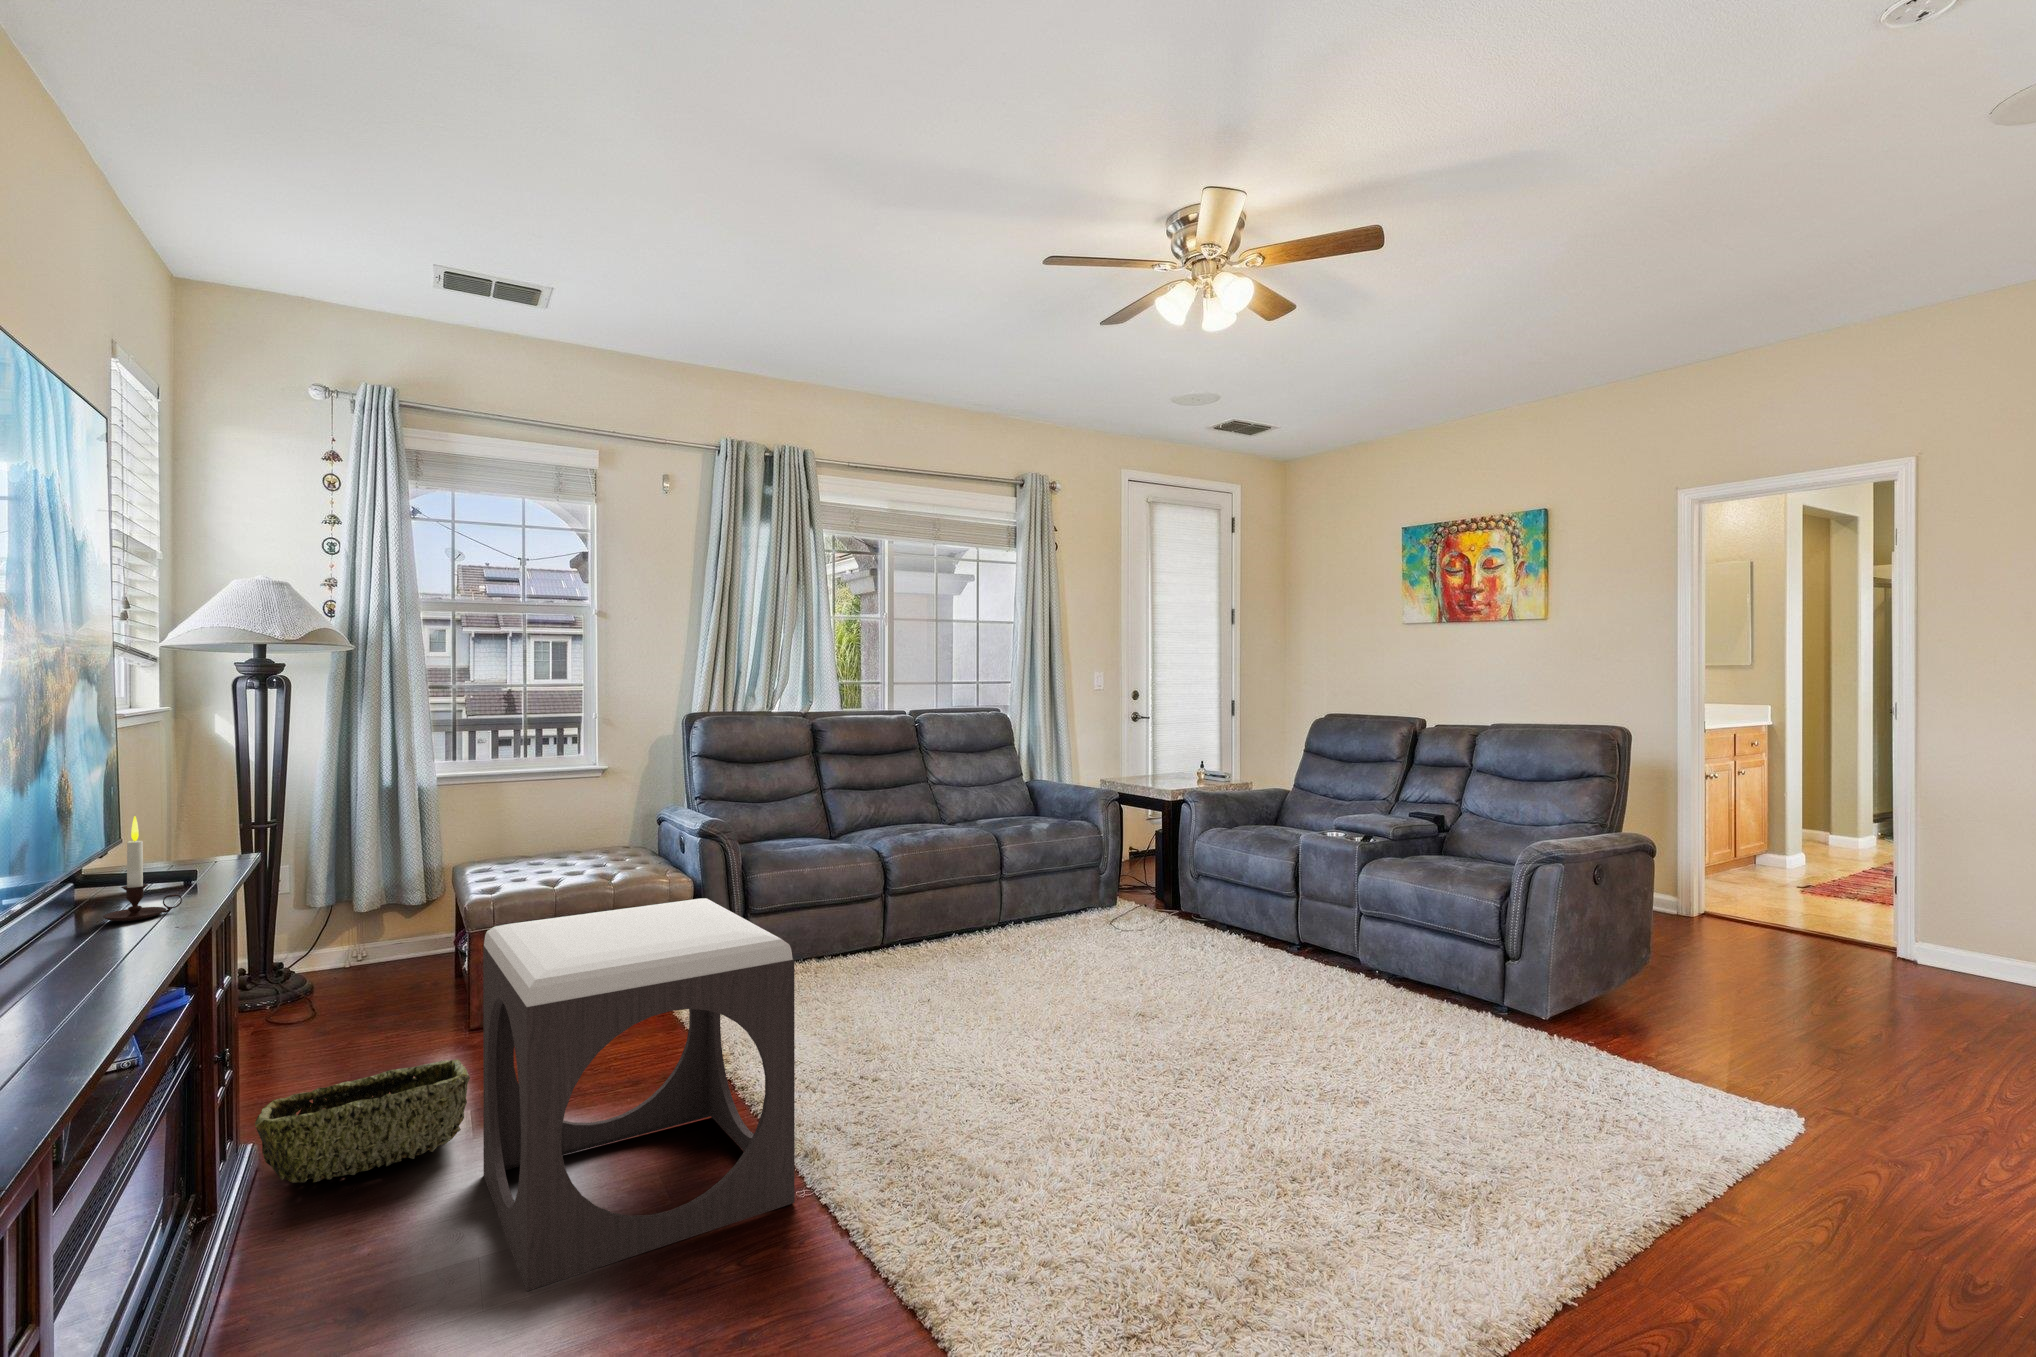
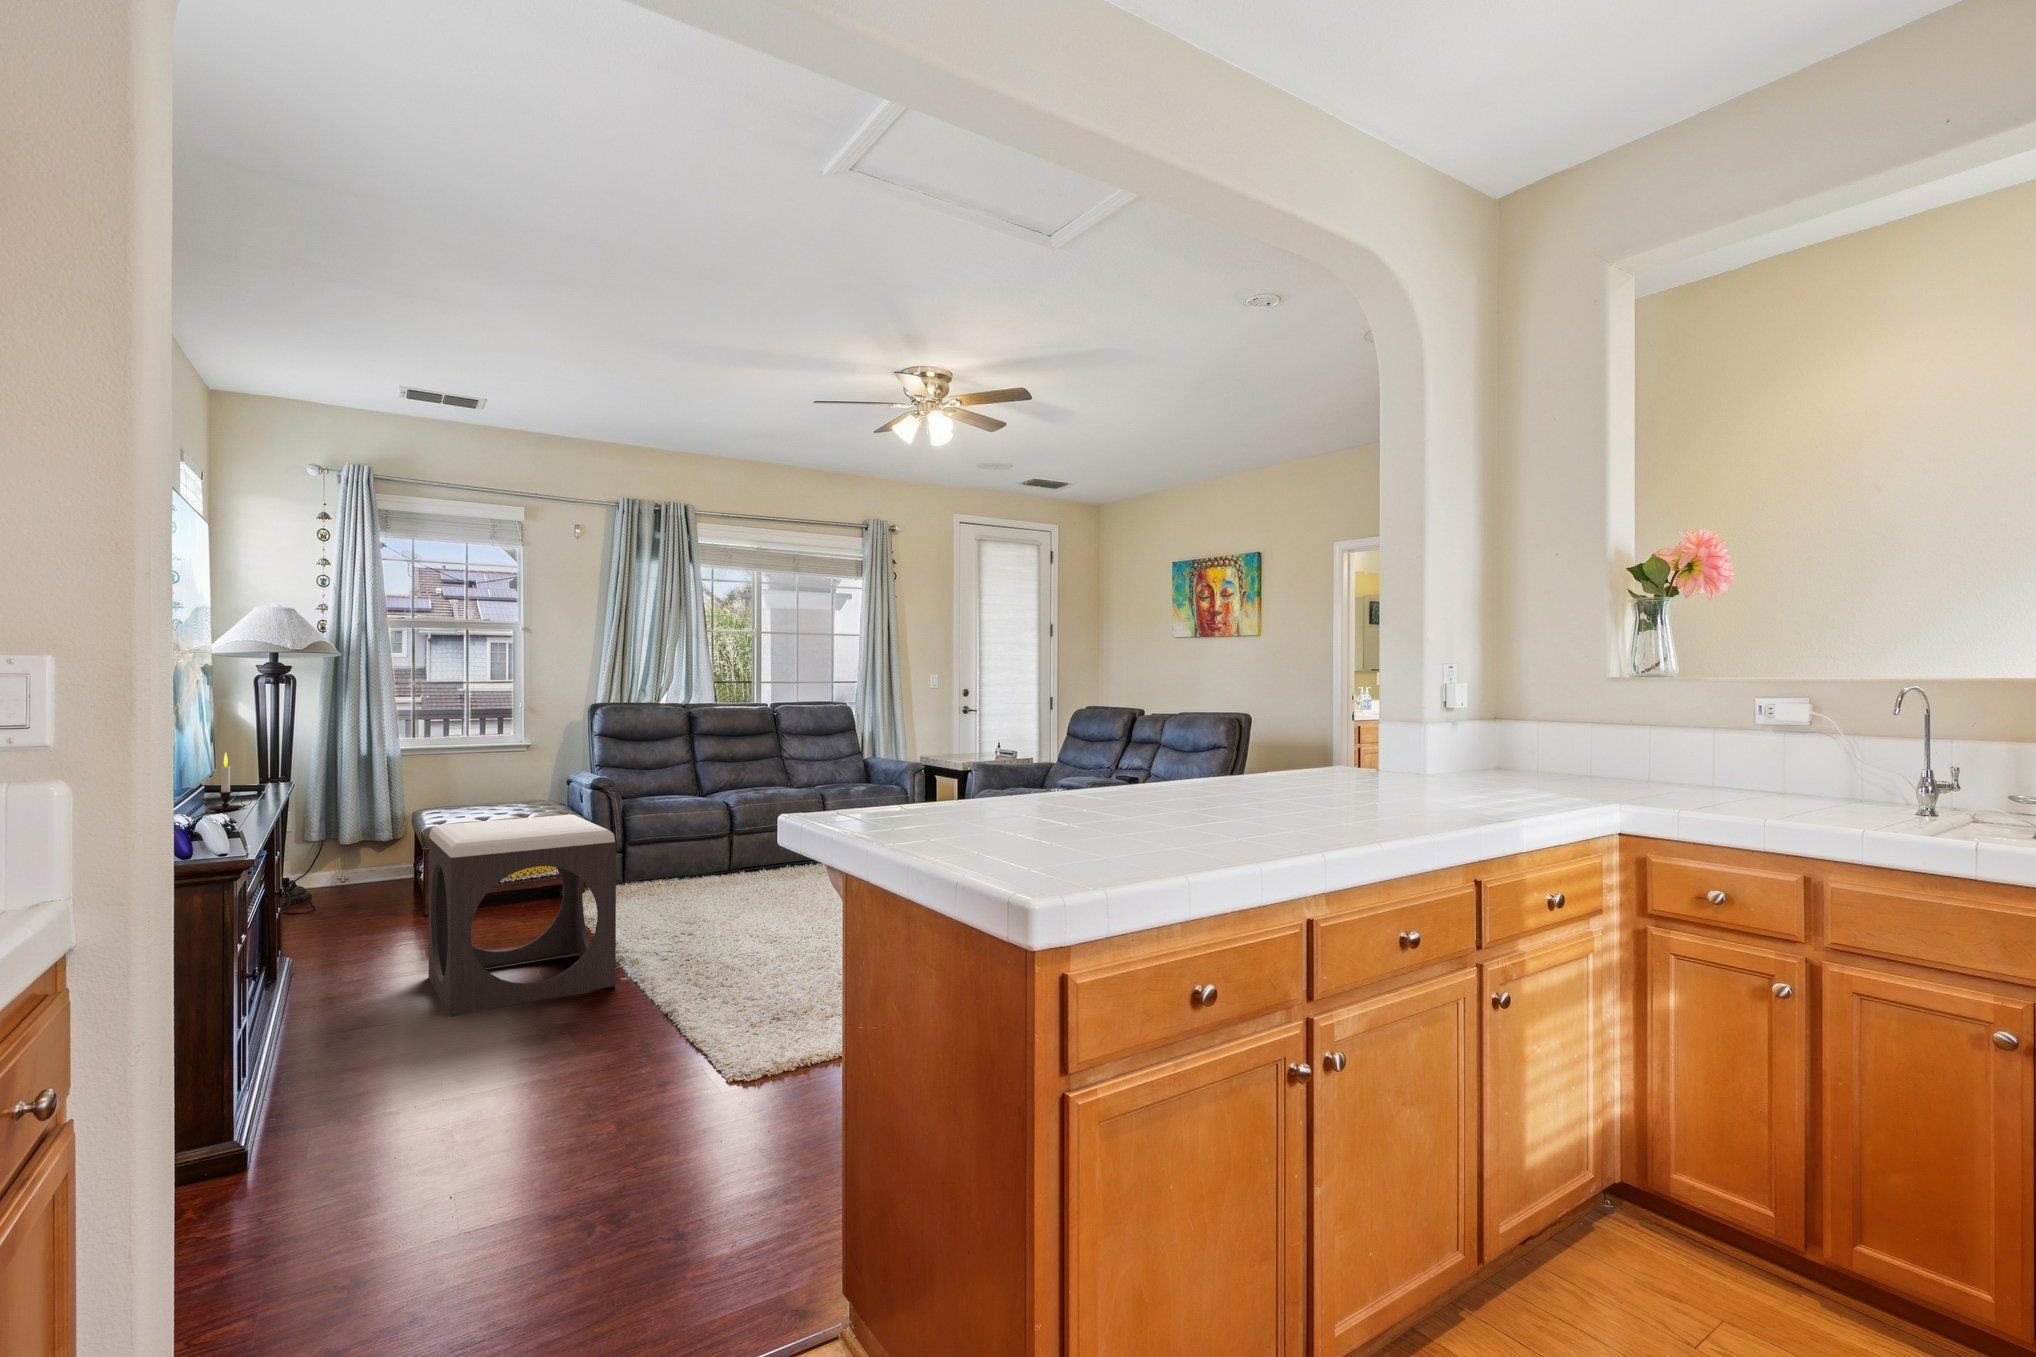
woven basket: present [255,1059,470,1183] -> none [288,917,421,978]

